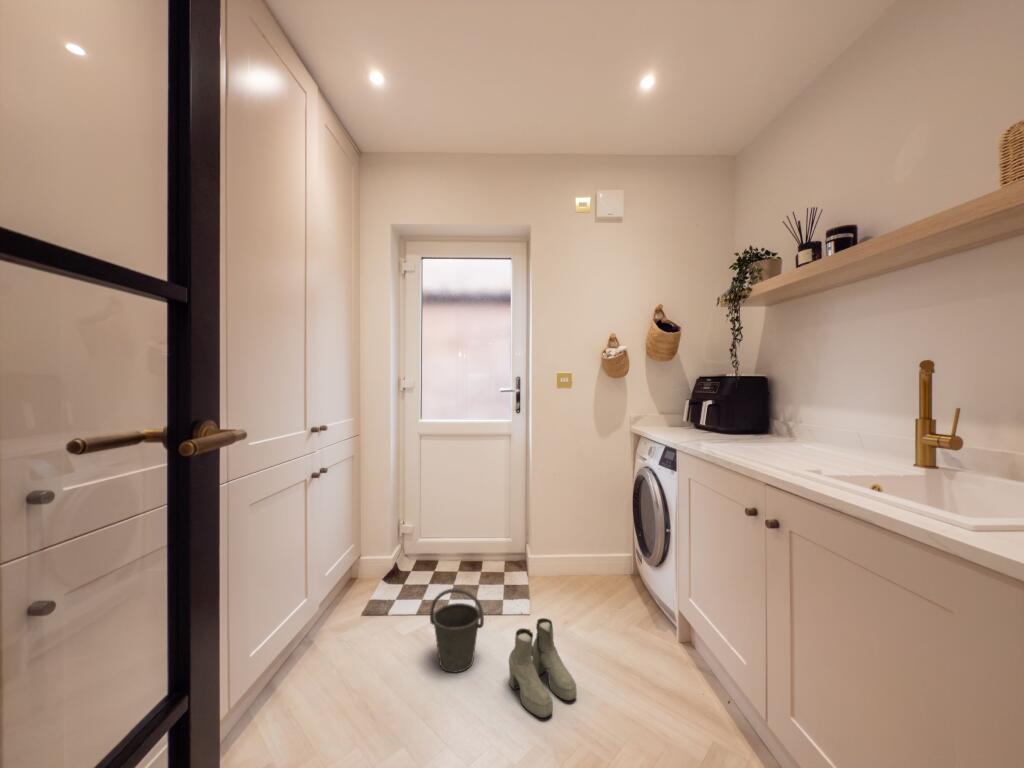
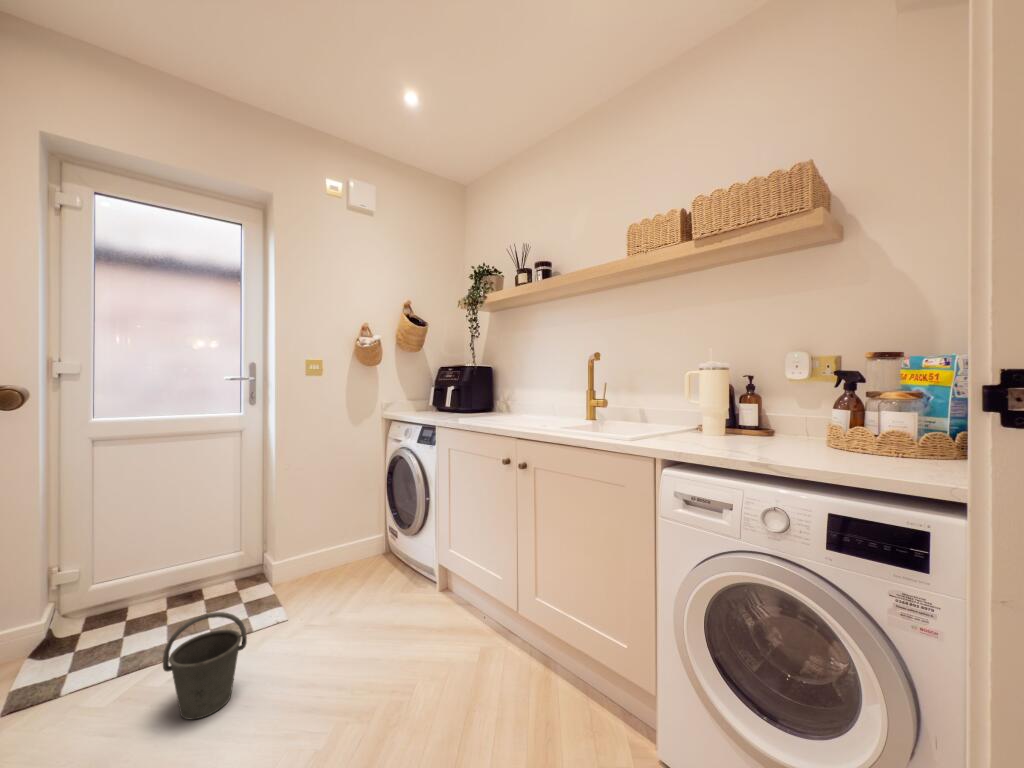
boots: present [509,618,577,718] -> none [287,610,366,708]

